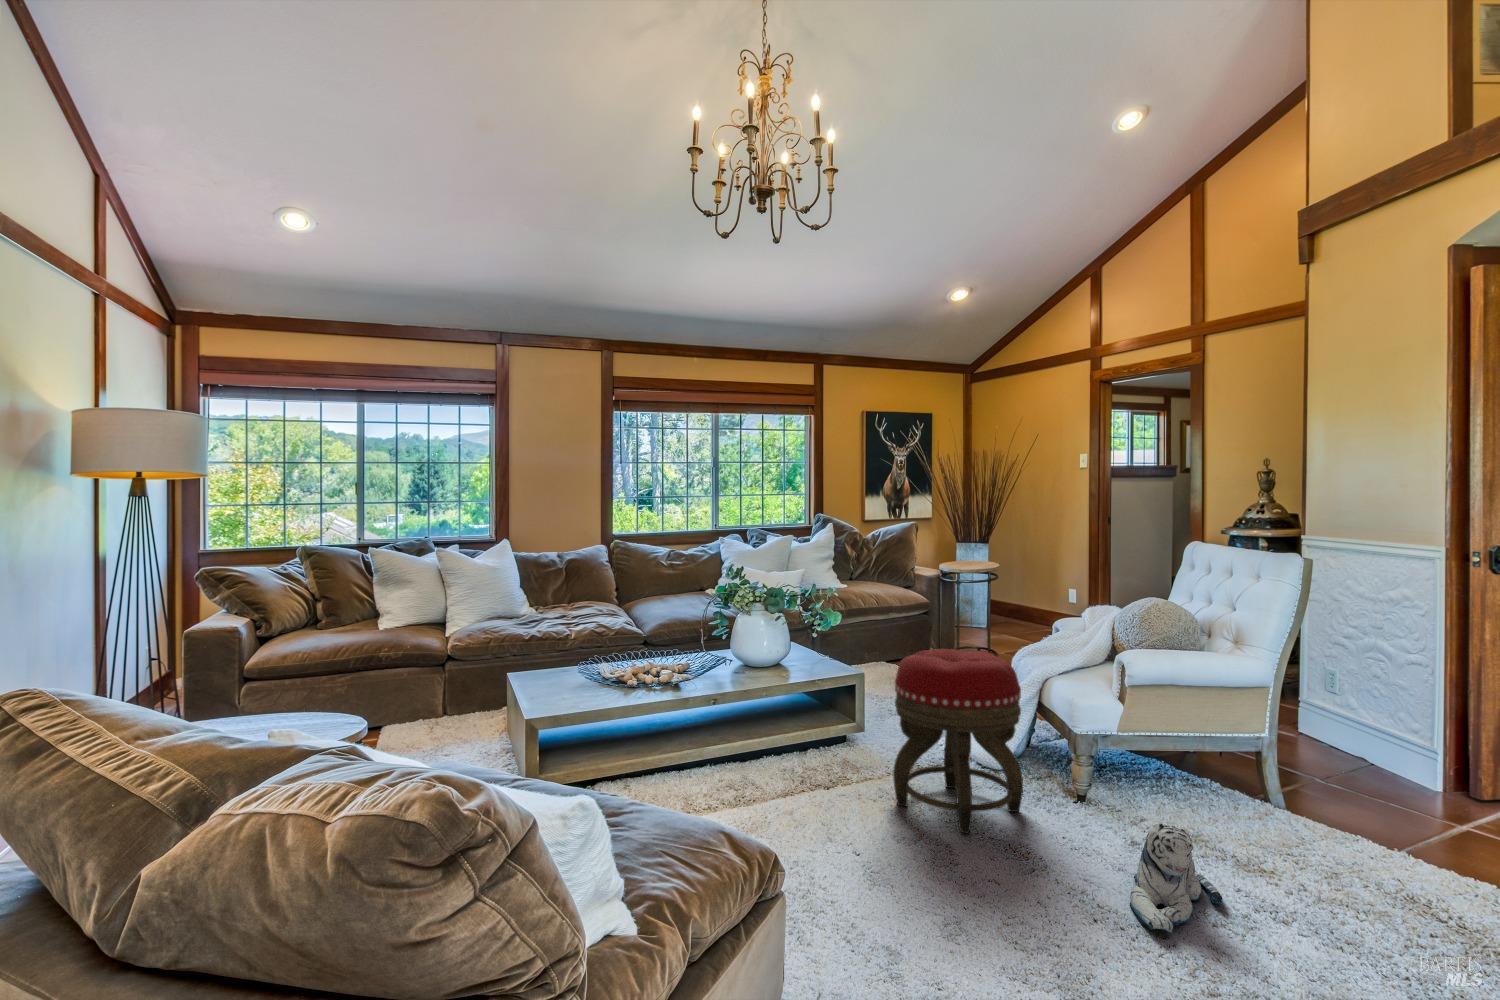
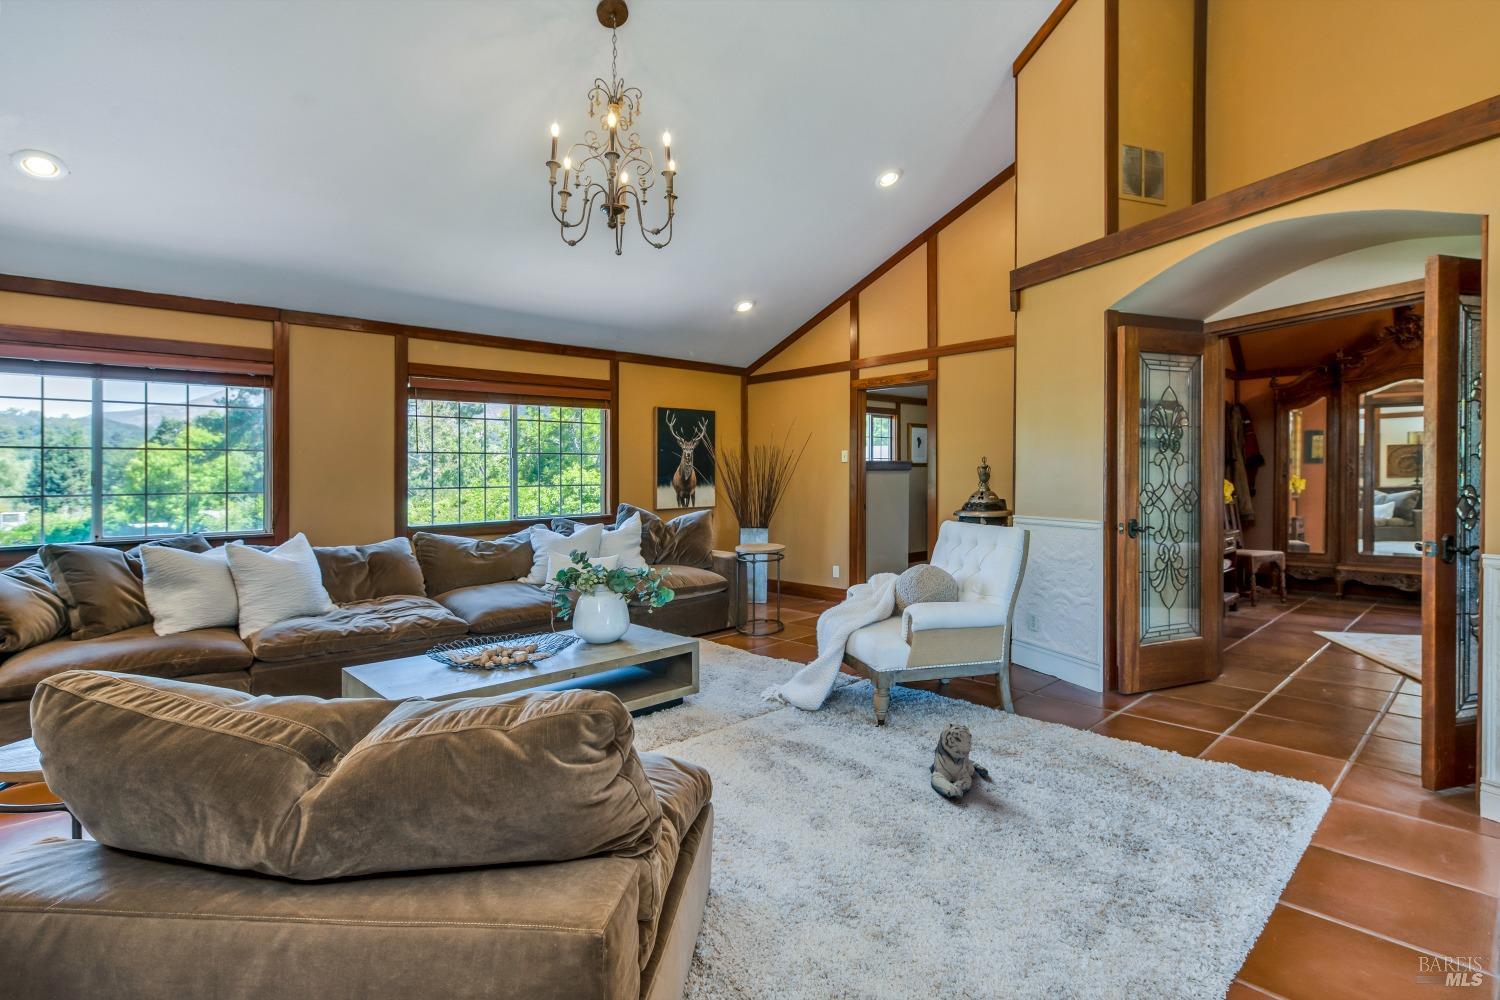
footstool: present [893,649,1023,833] -> none [741,613,841,757]

